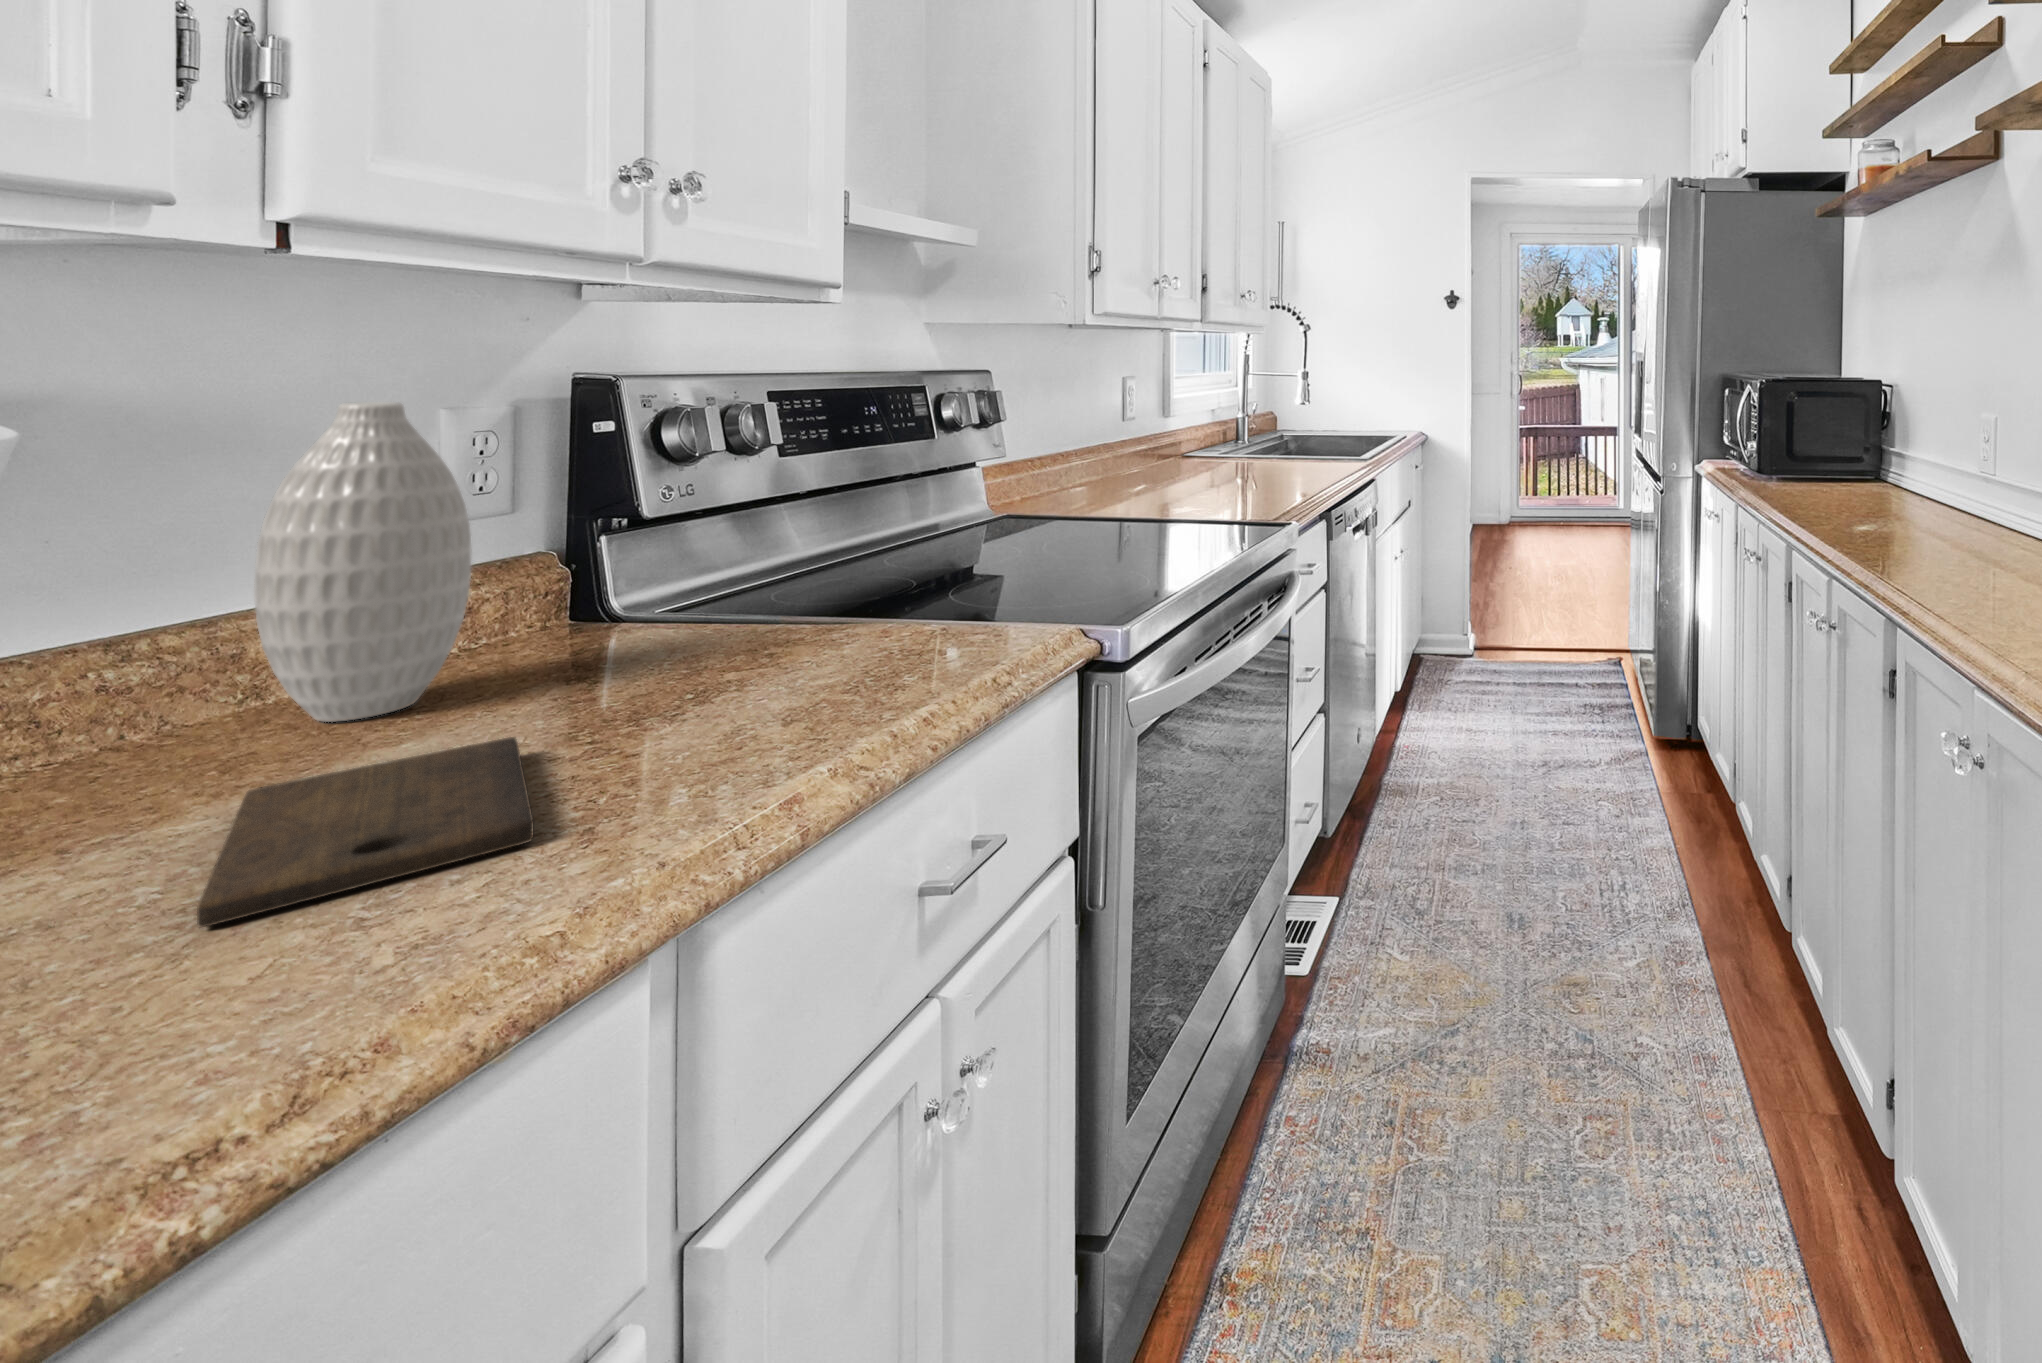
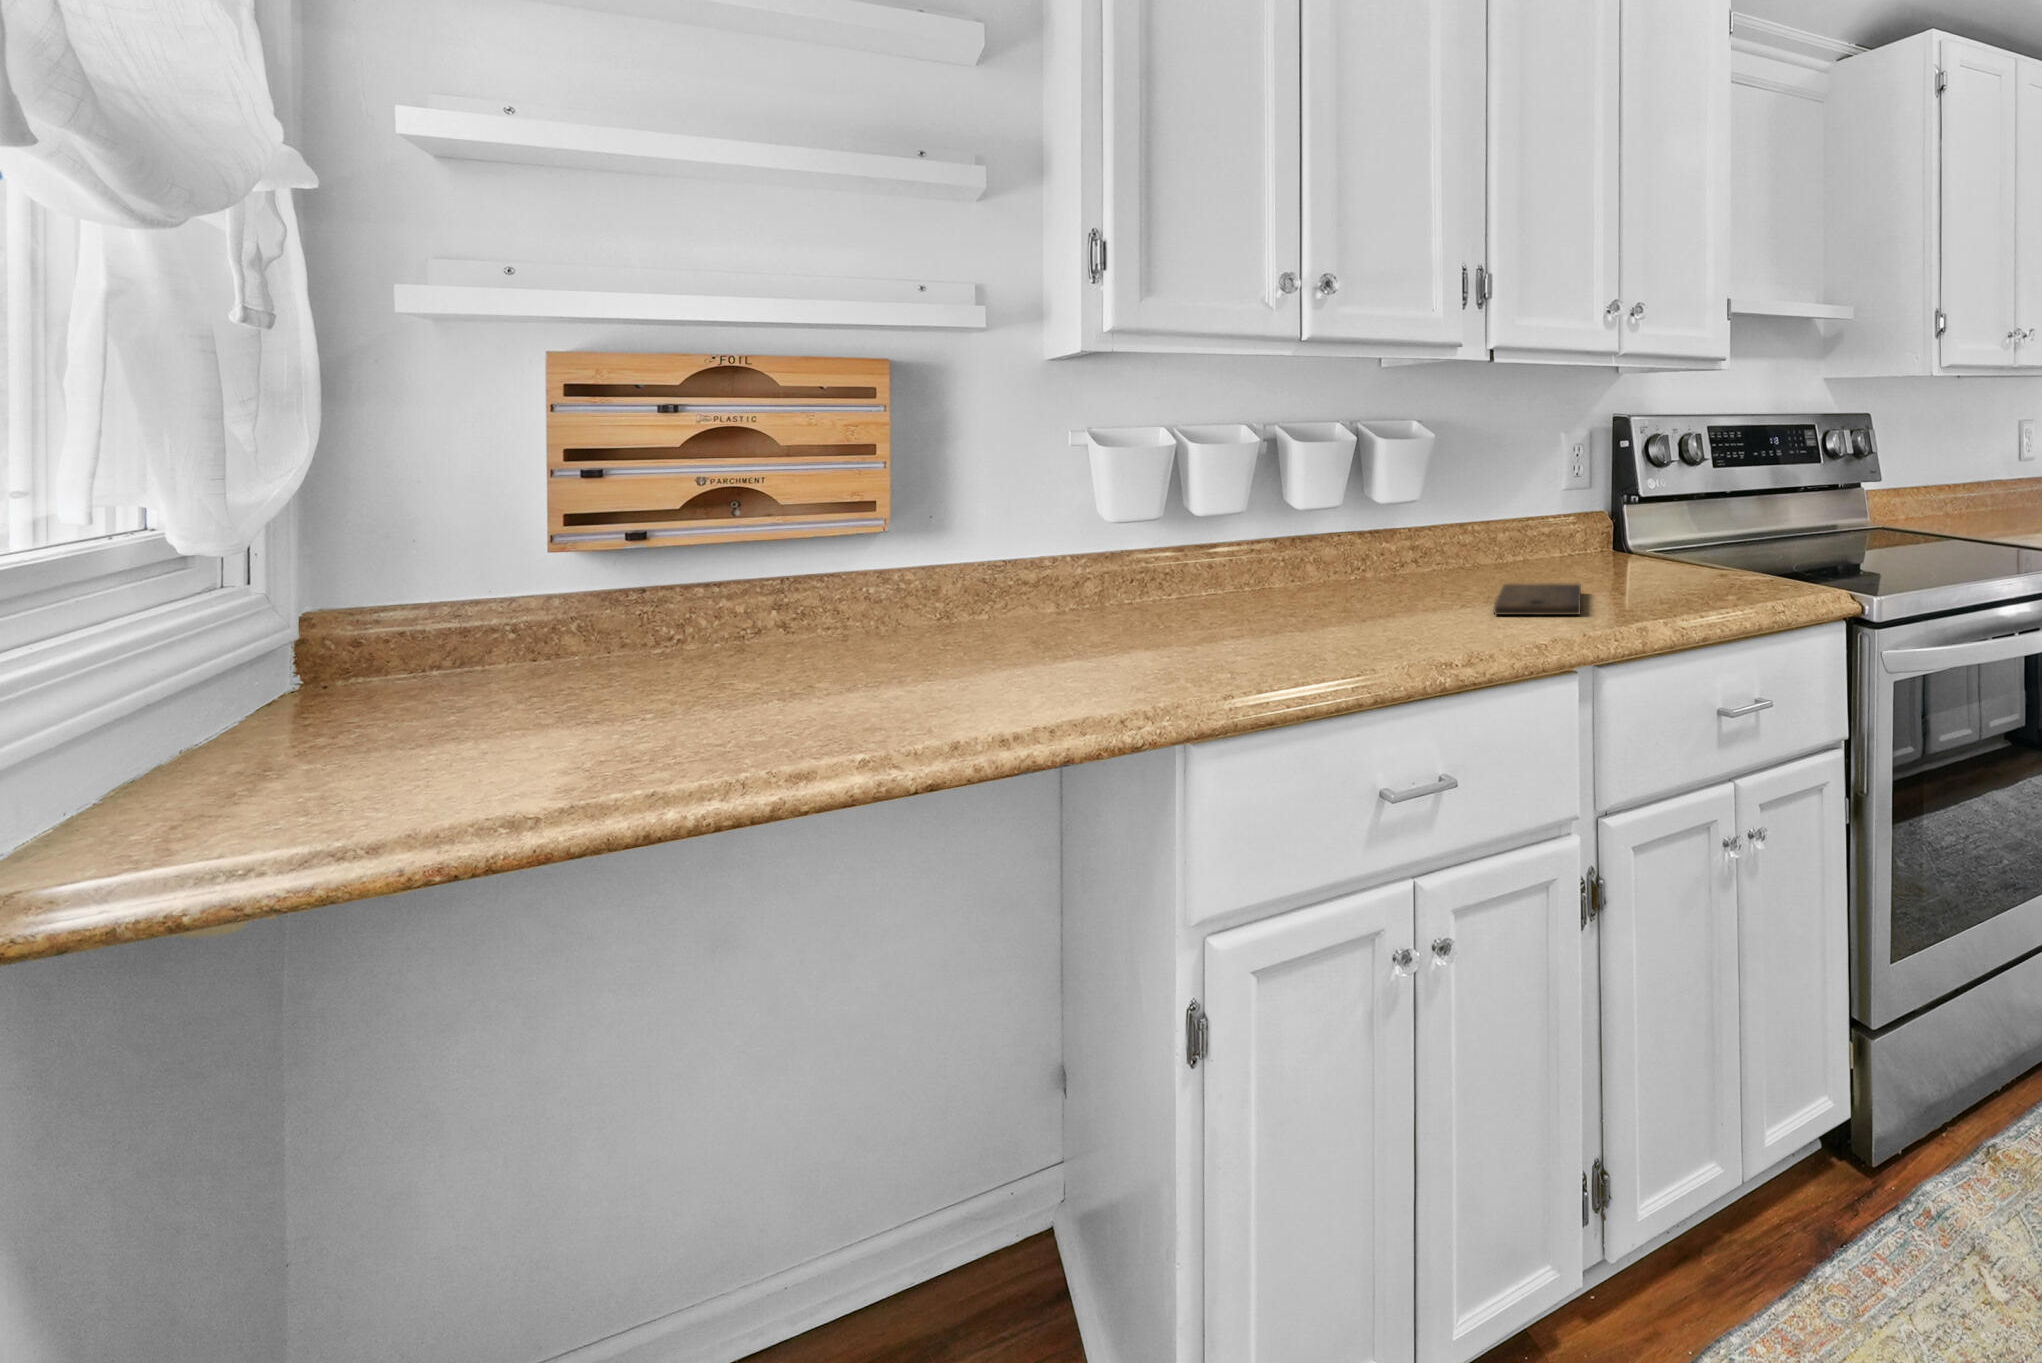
vase: present [254,402,472,722] -> none [1503,426,1569,575]

